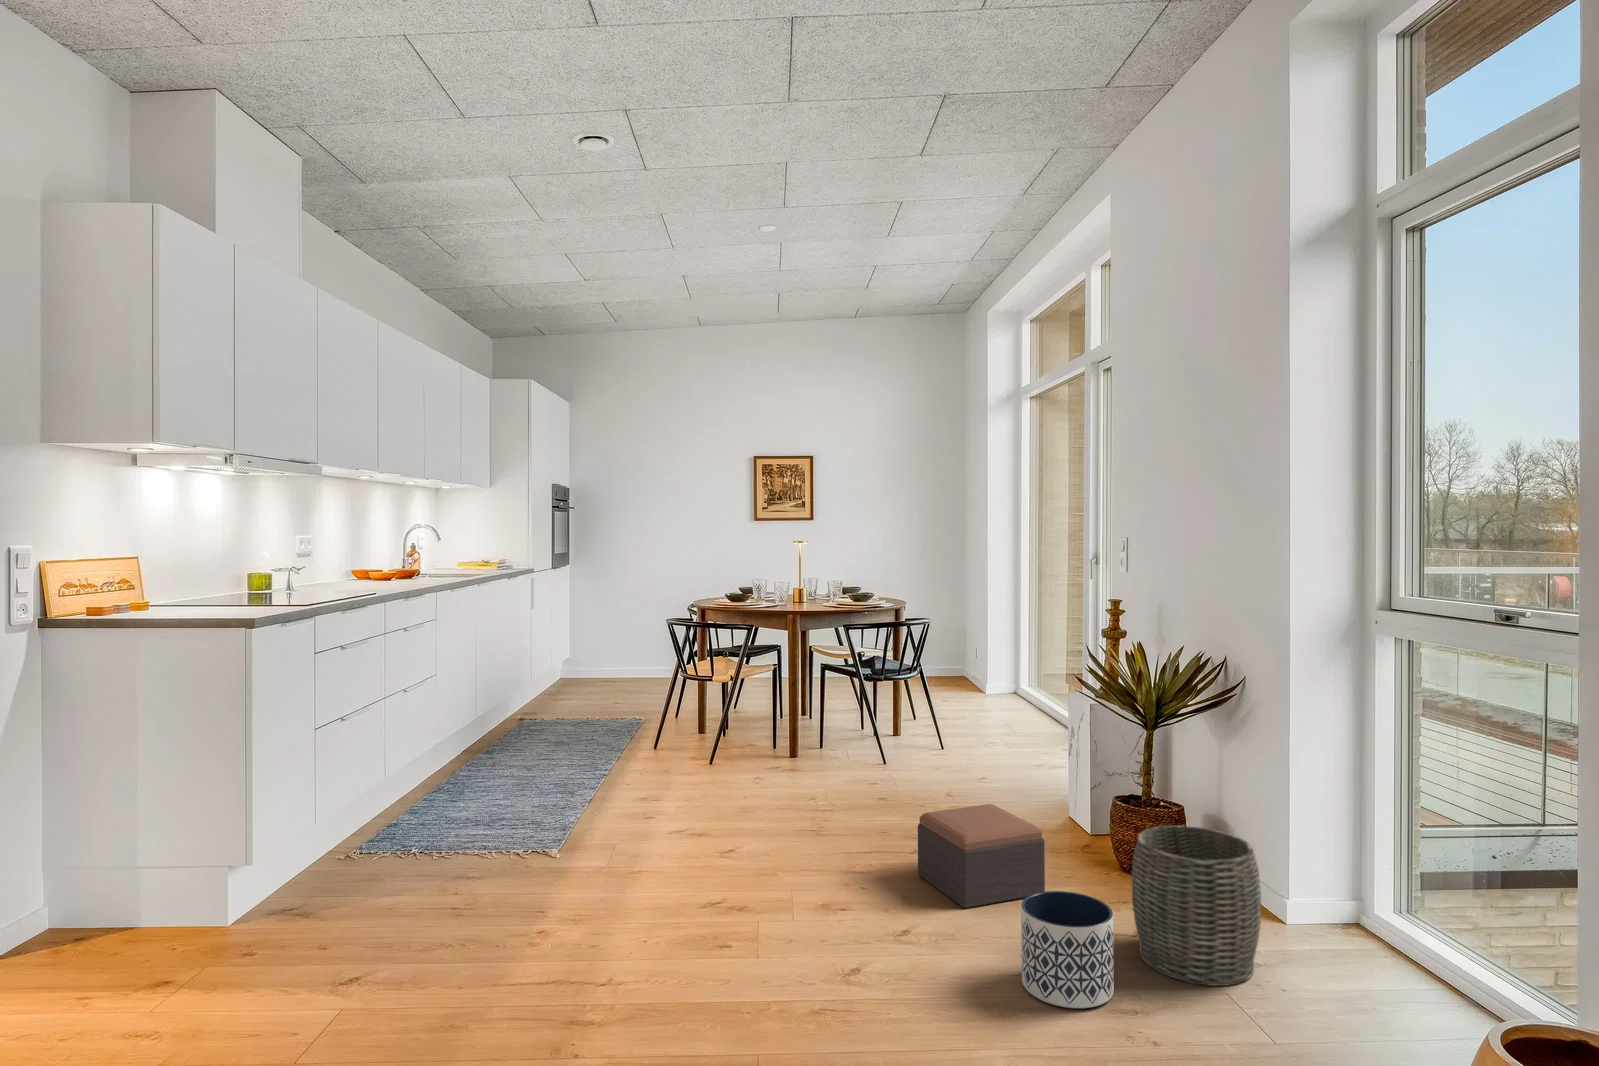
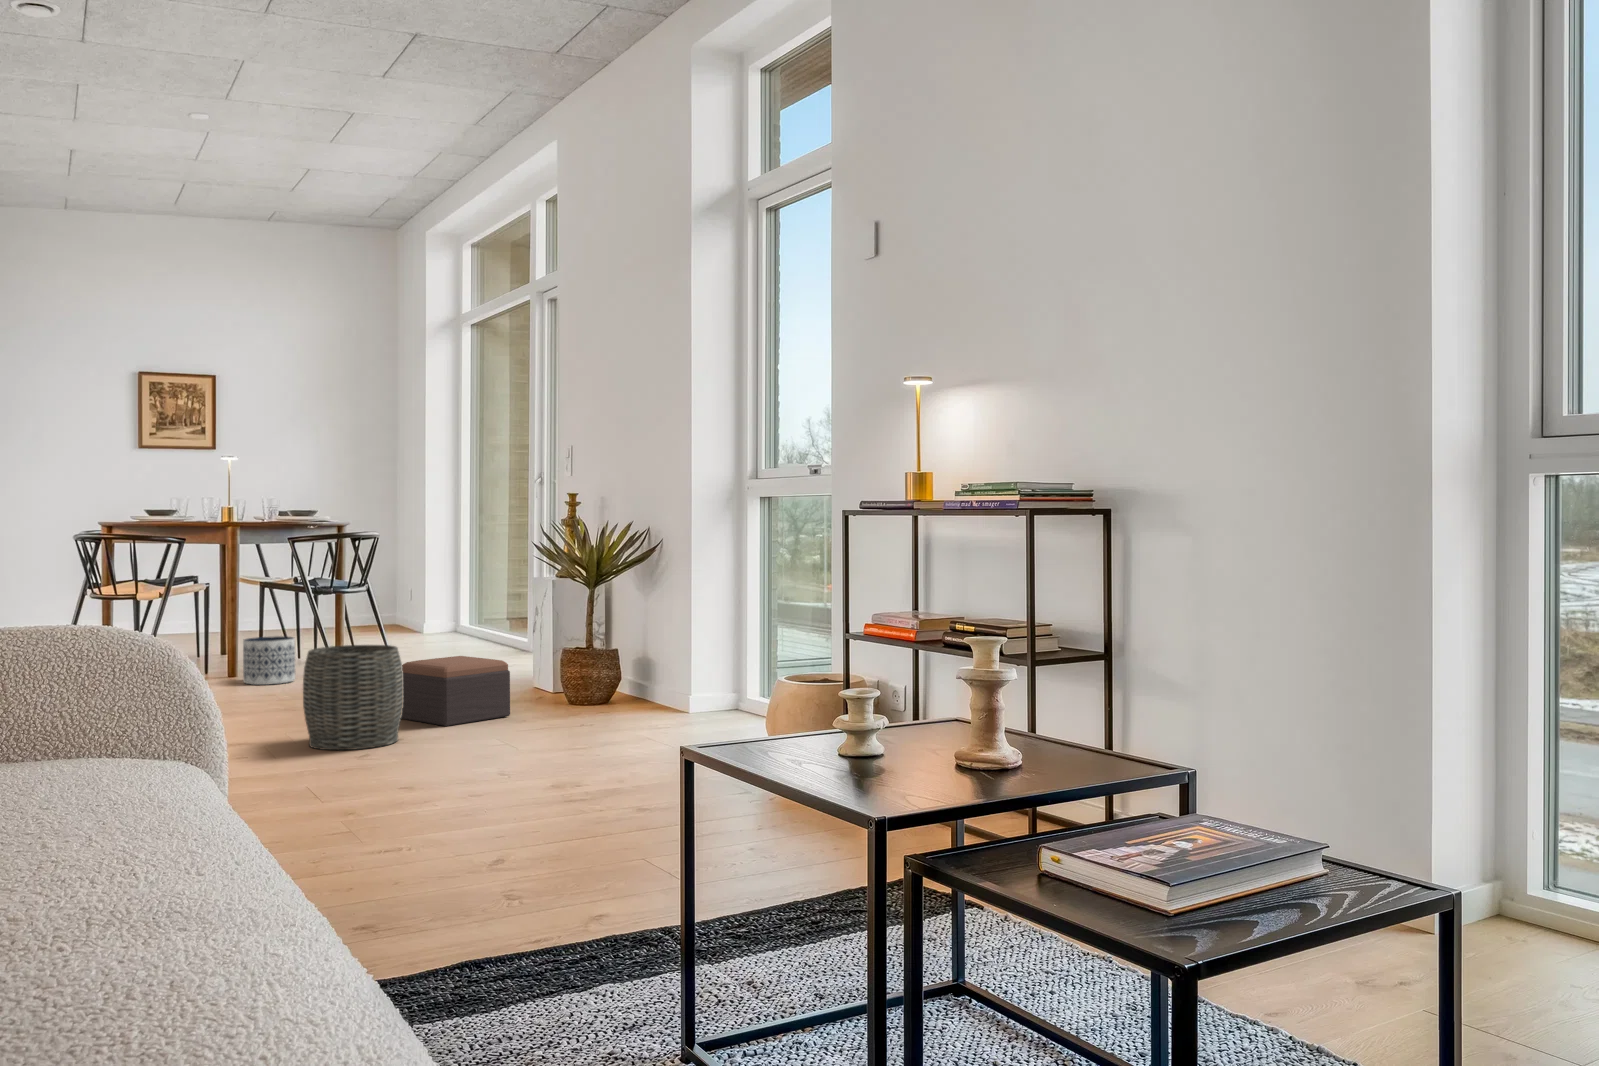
woven basket: present [1132,826,1261,986] -> present [303,645,403,750]
planter: present [1021,891,1114,1008] -> present [243,636,295,685]

